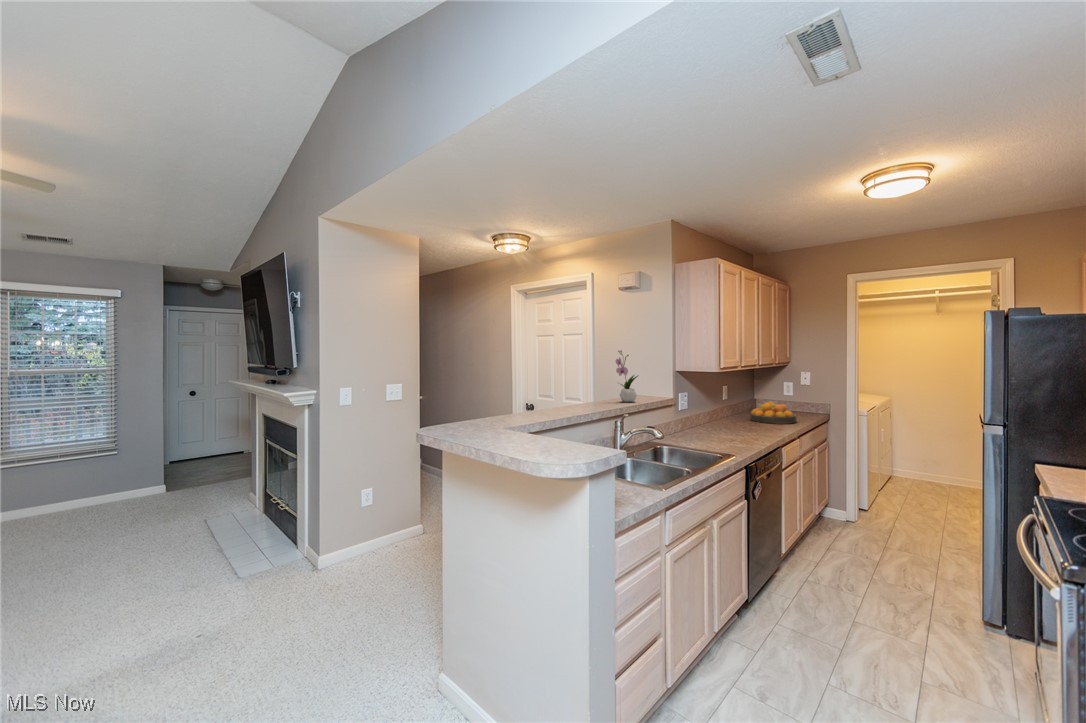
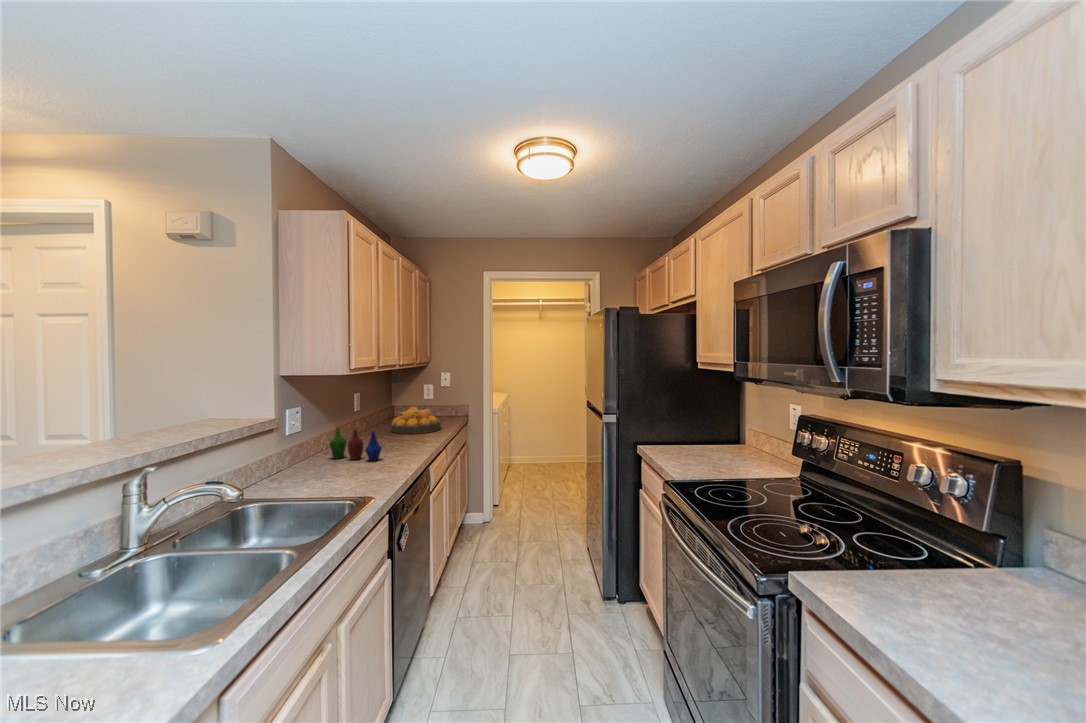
flower arrangement: present [616,350,638,402] -> none [144,340,200,437]
bottle: none [705,409,743,436] -> present [330,427,382,461]

